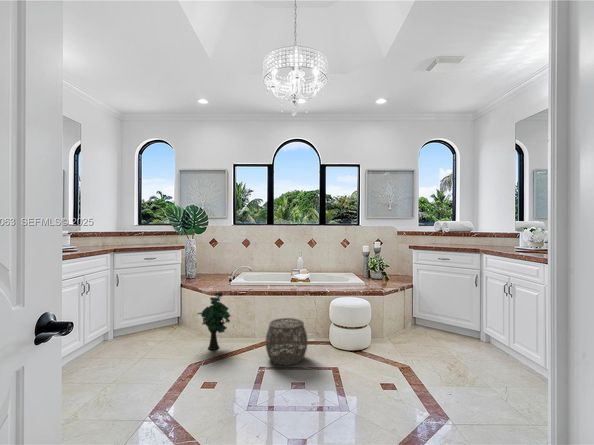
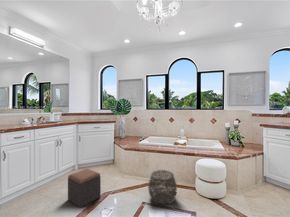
decorative plant: present [198,292,230,350] -> none [114,149,134,183]
footstool: none [131,328,188,387] -> present [68,169,101,208]

